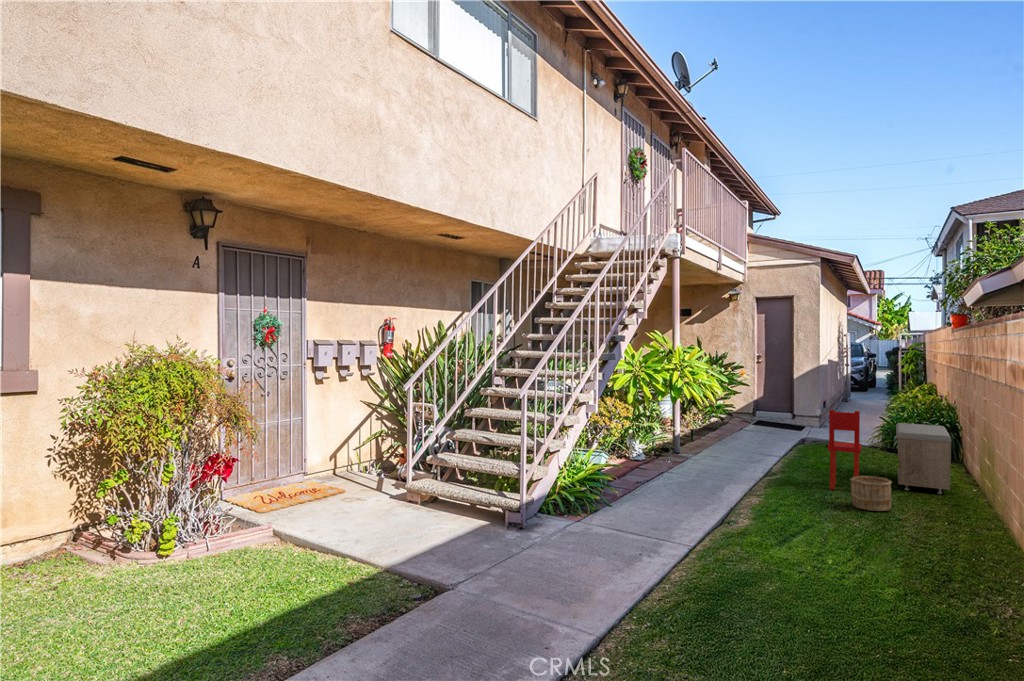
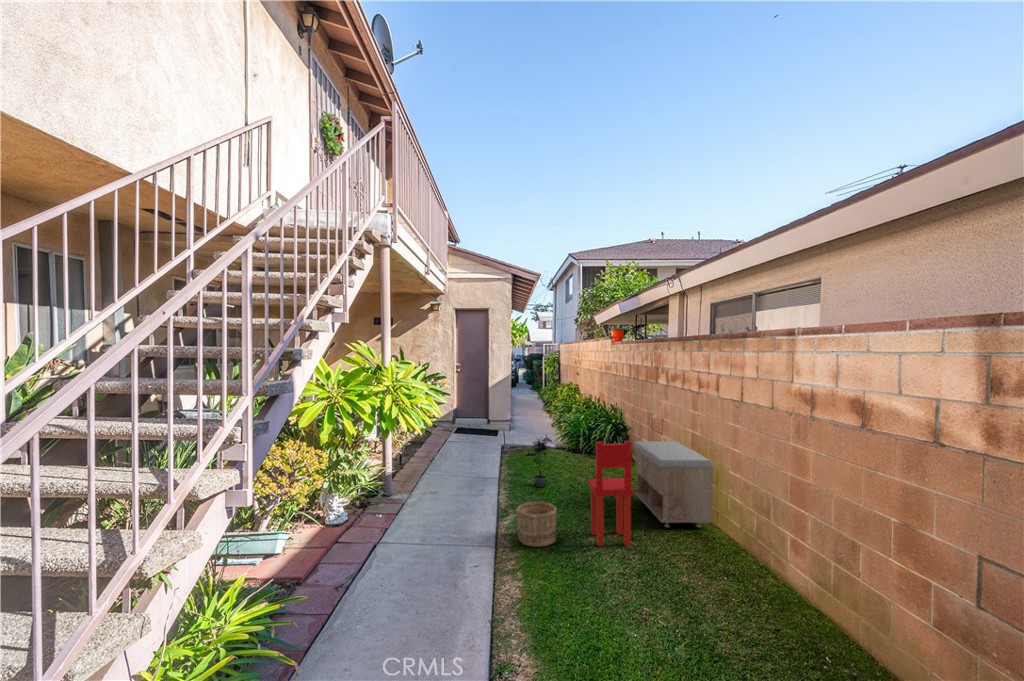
potted plant: none [803,415,824,461] -> present [533,435,552,487]
wooden bucket: present [850,476,892,511] -> present [516,502,557,547]

